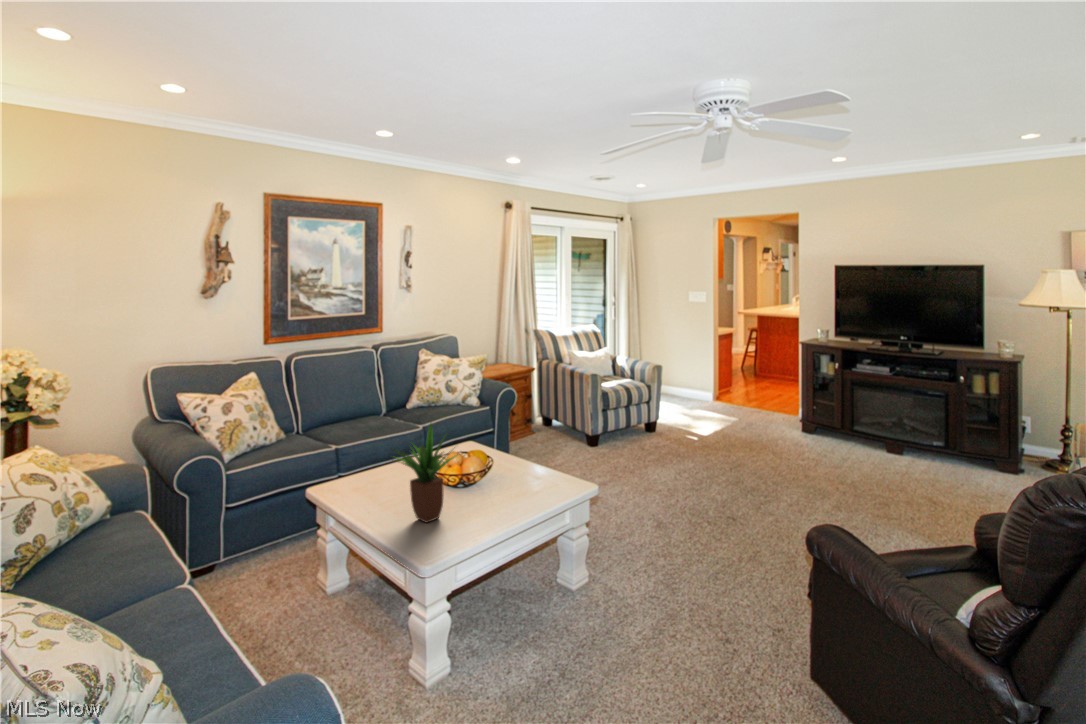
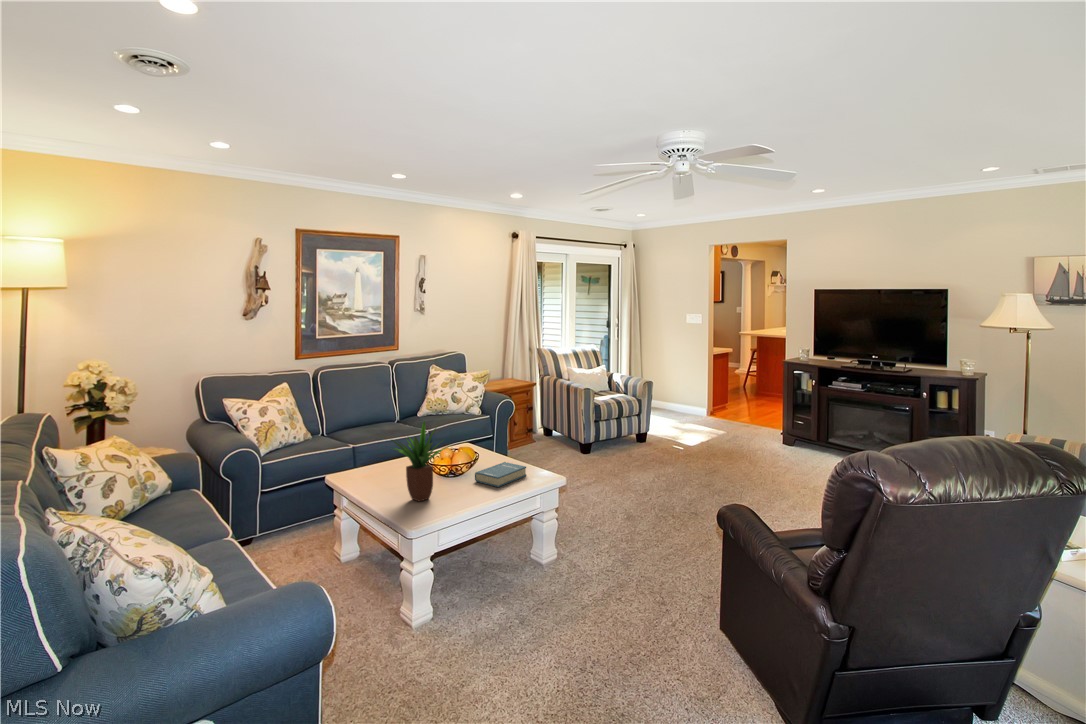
hardback book: none [490,467,549,500] -> present [475,462,526,487]

